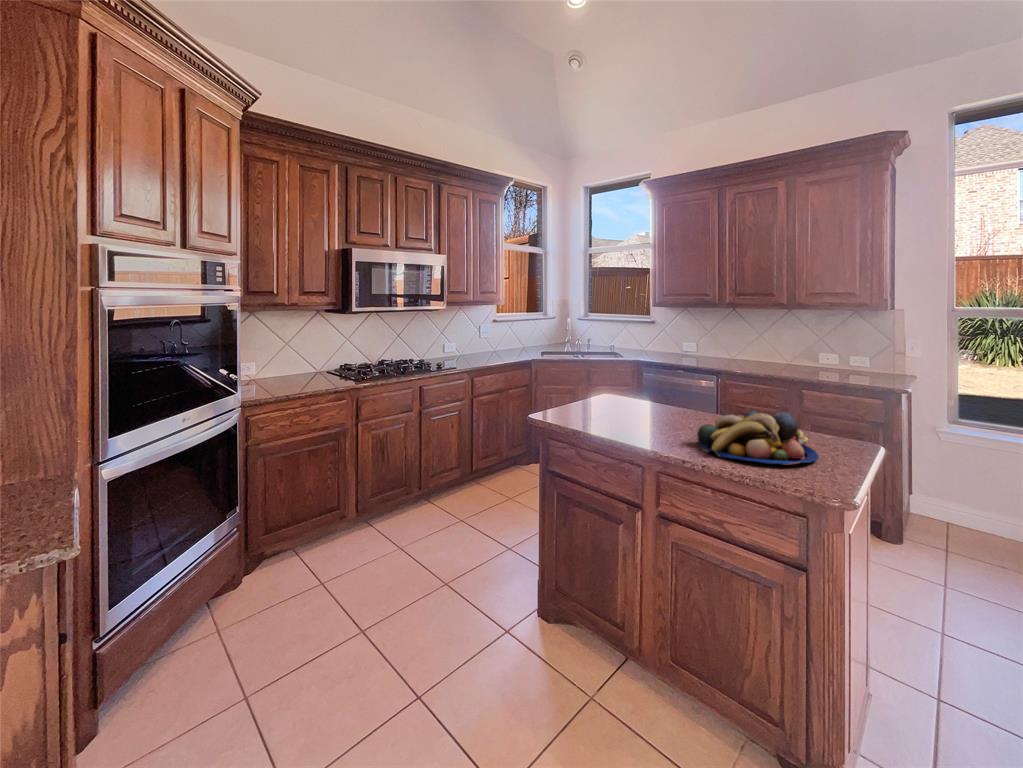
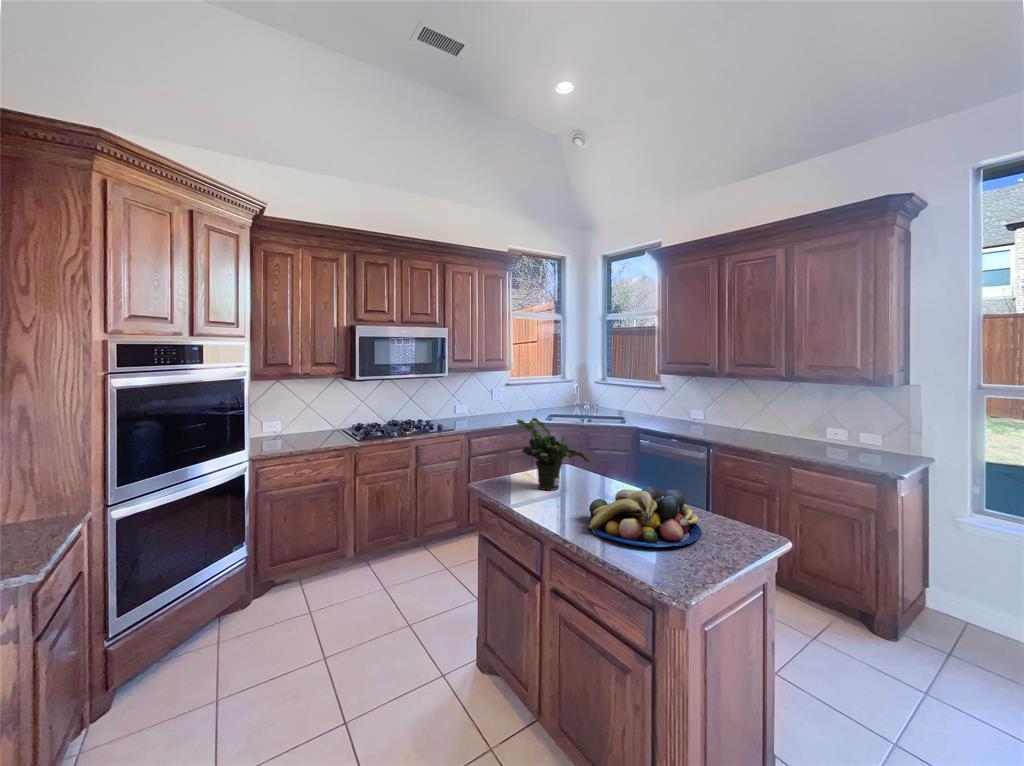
potted plant: none [599,347,672,421] -> present [517,418,589,490]

